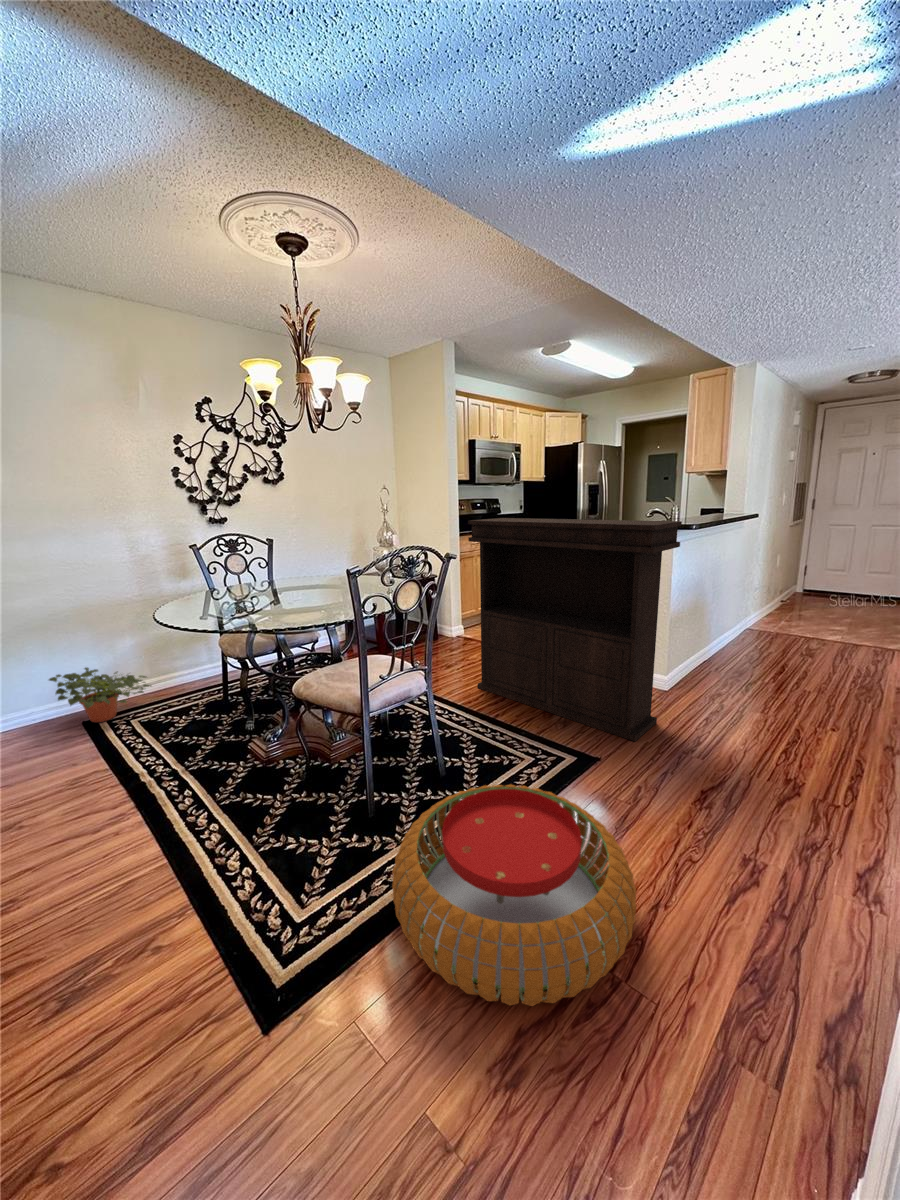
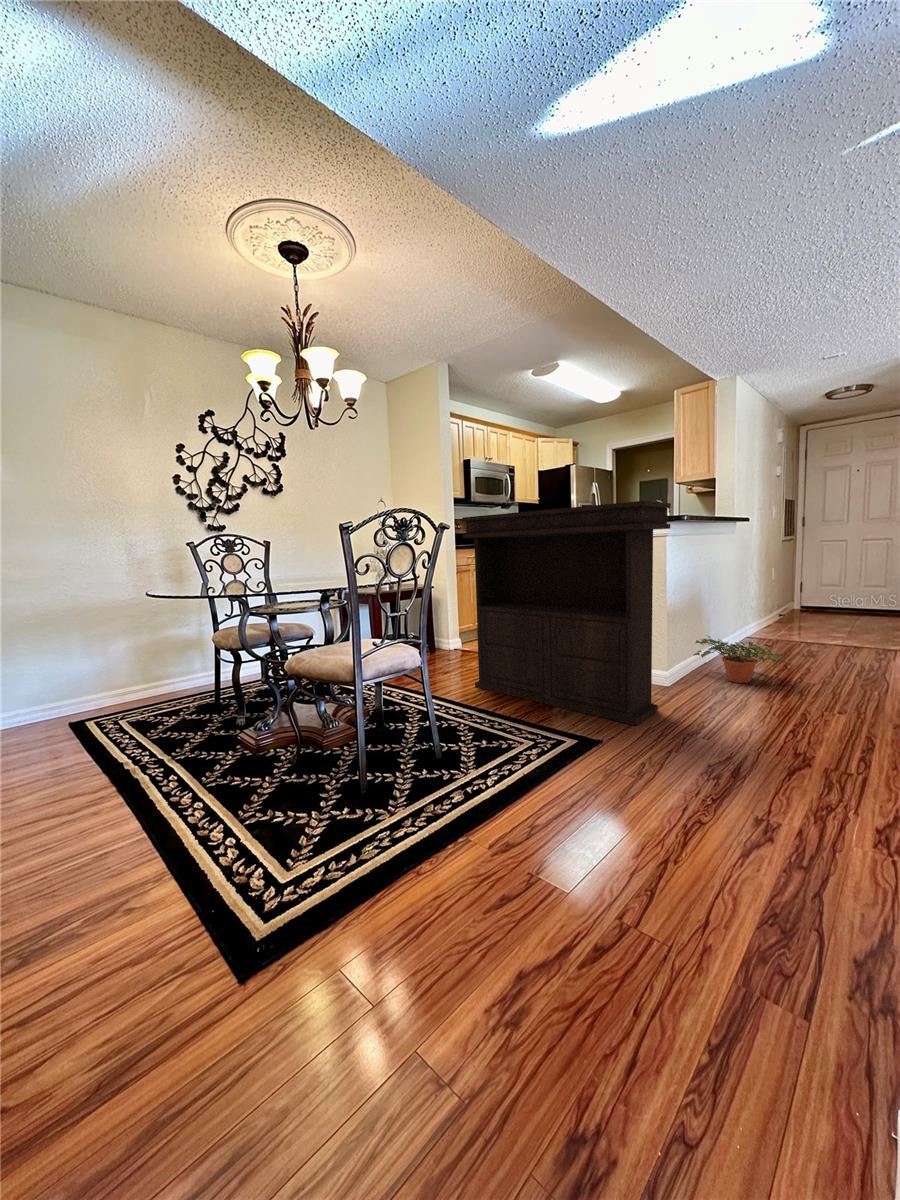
potted plant: present [49,667,151,722] -> present [694,635,786,683]
pouf: present [392,784,636,1006] -> none [383,747,643,947]

